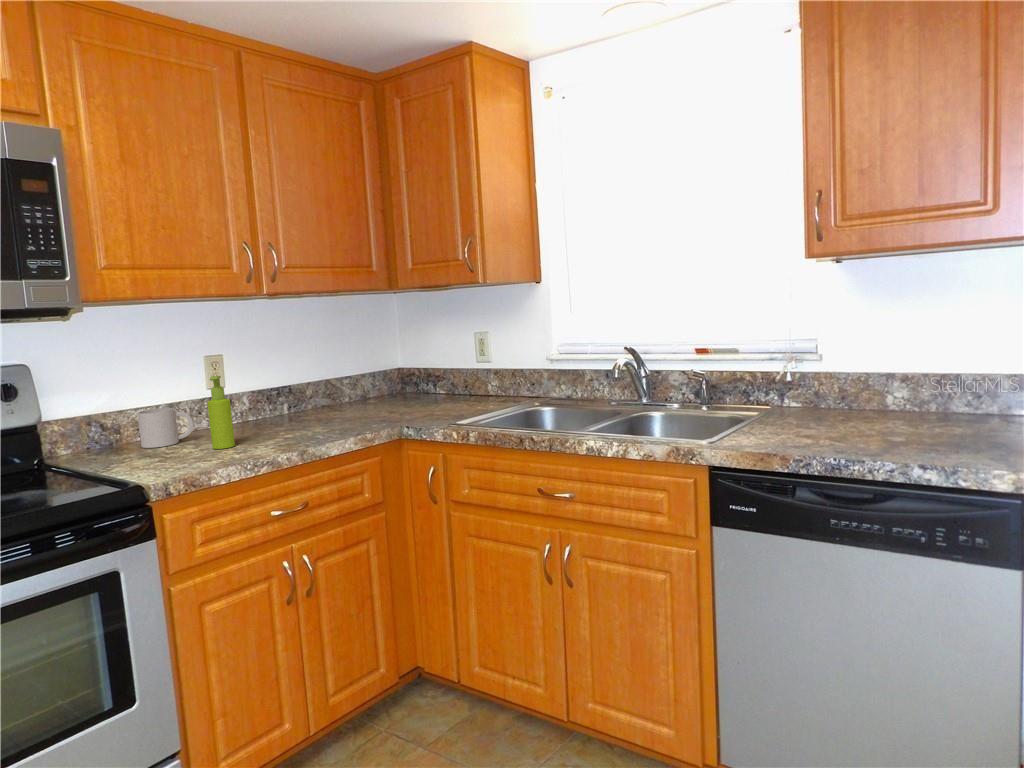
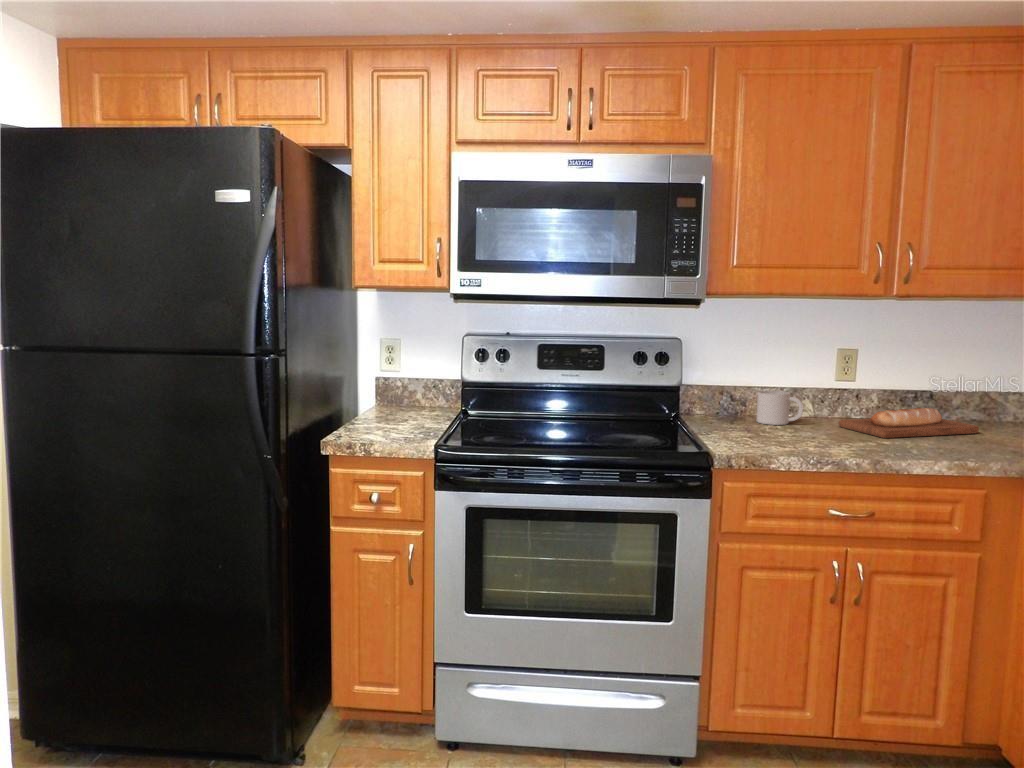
soap dispenser: present [207,376,235,449] -> none [803,370,827,439]
bread loaf: none [229,400,342,434] -> present [839,408,979,438]

